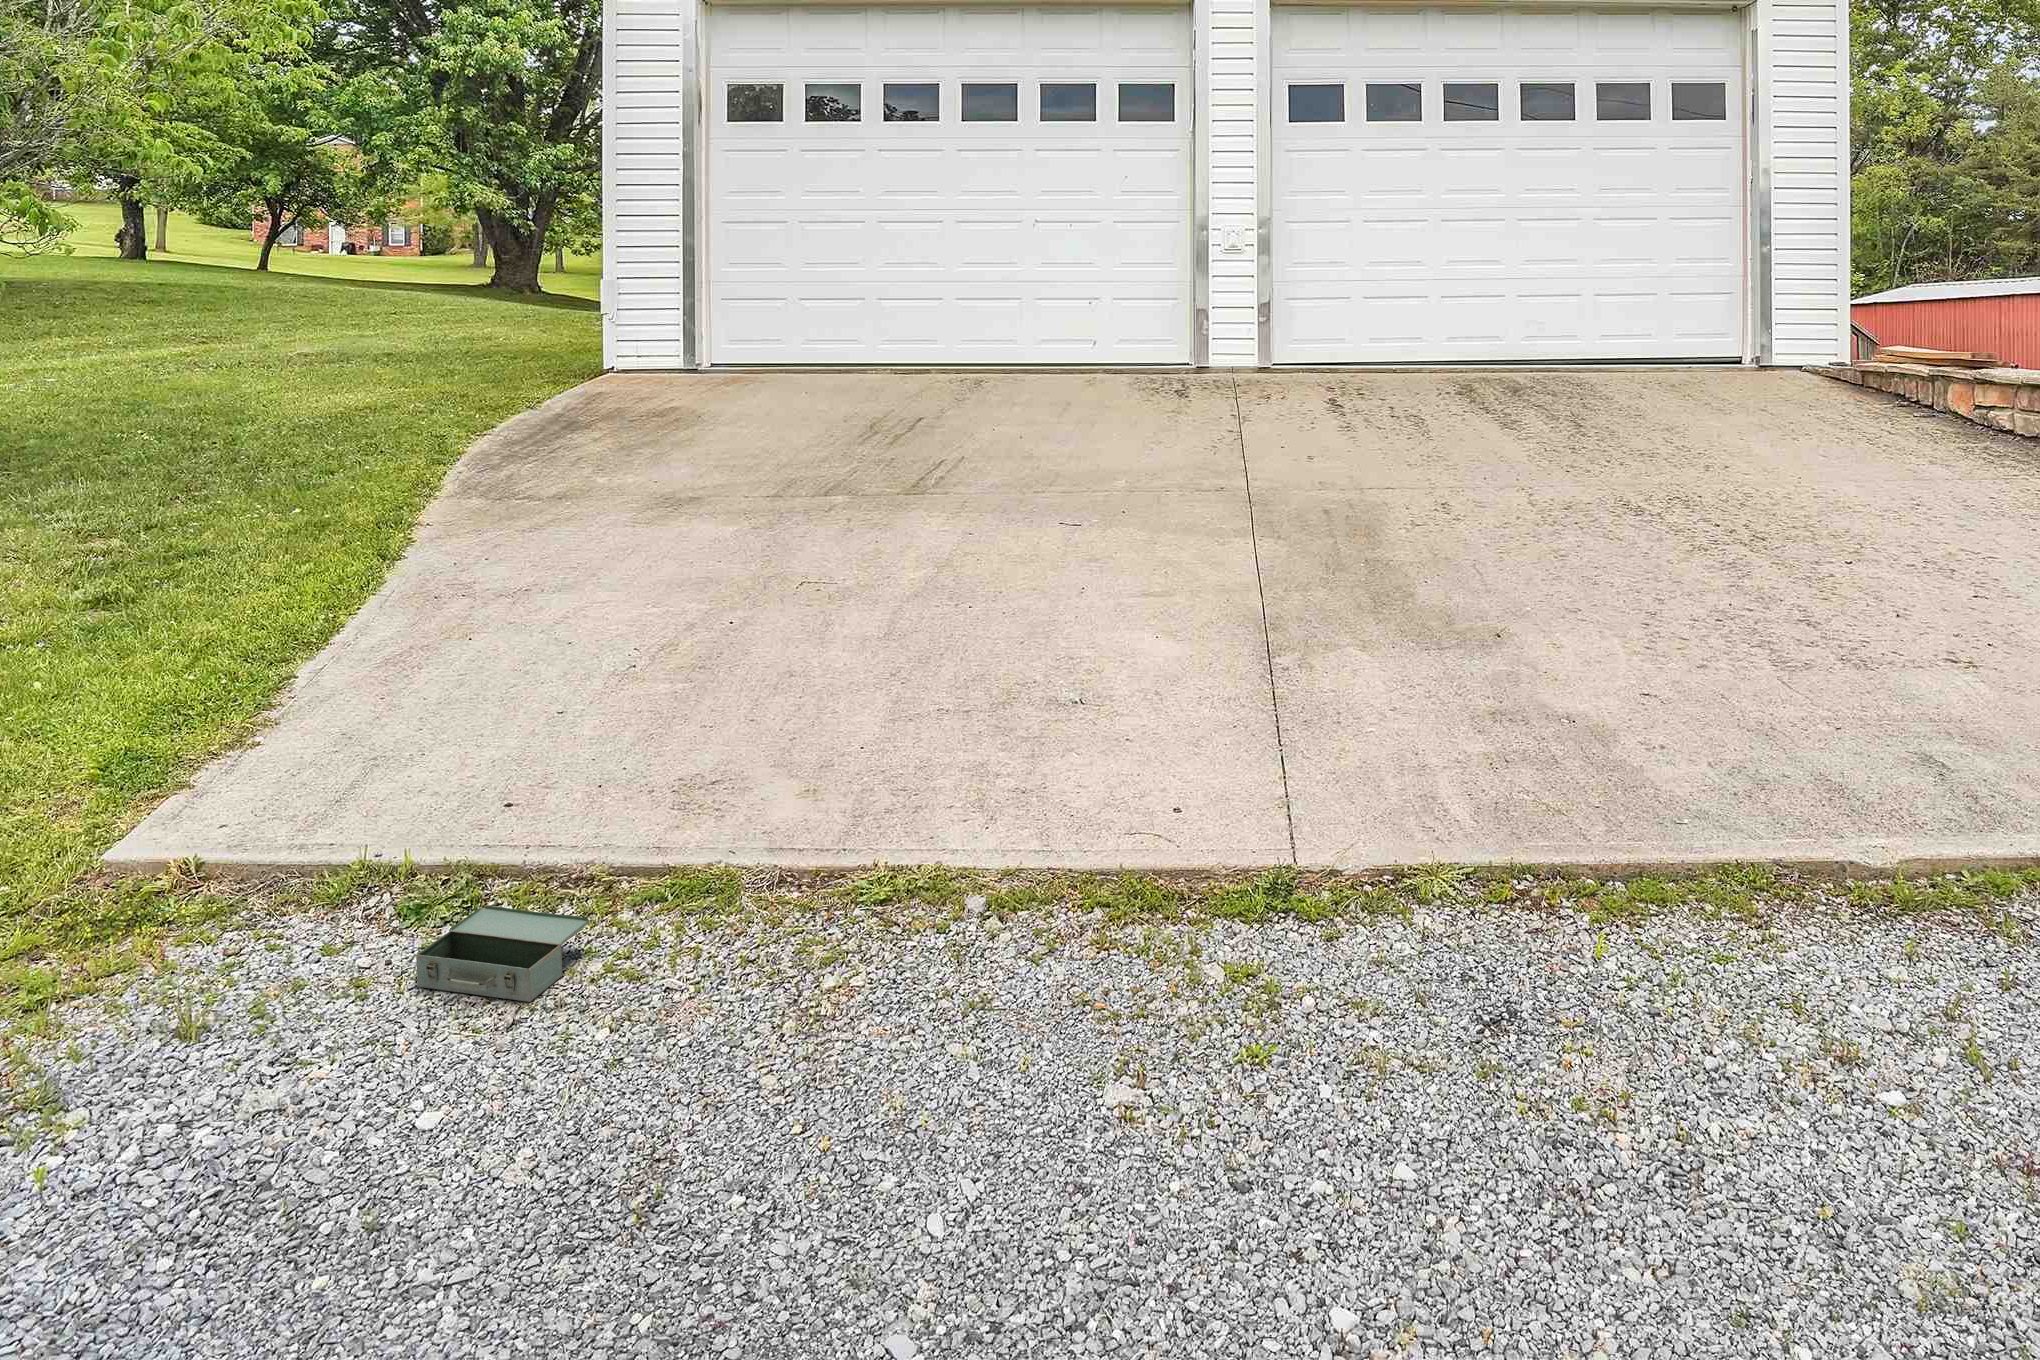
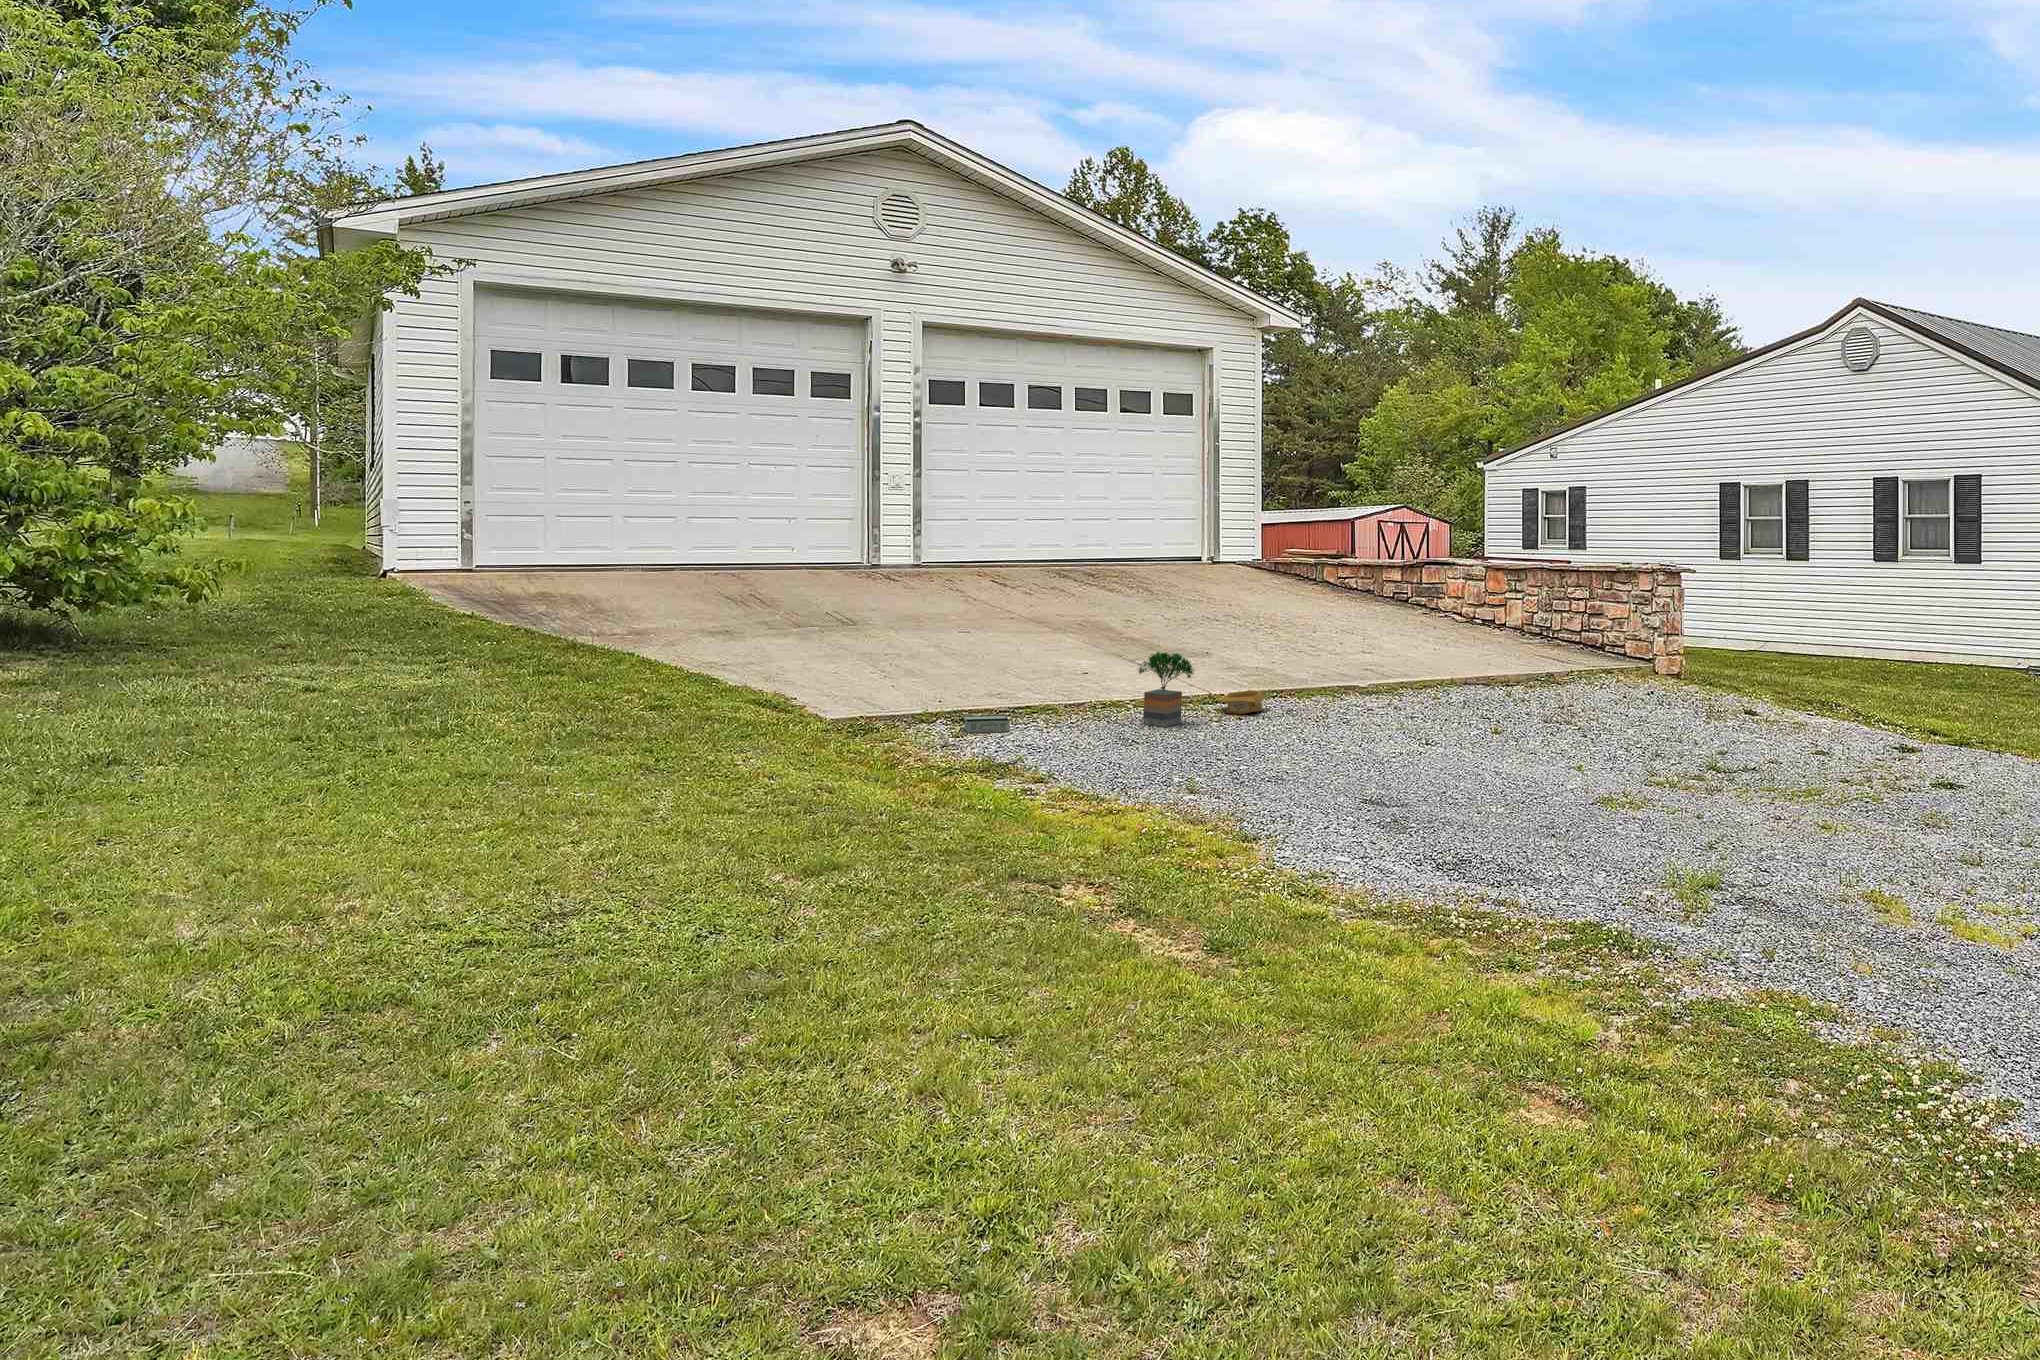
potted tree: none [946,768,1140,1070] -> present [1139,652,1194,727]
cardboard box: none [1304,878,1484,996] -> present [1220,690,1265,714]

